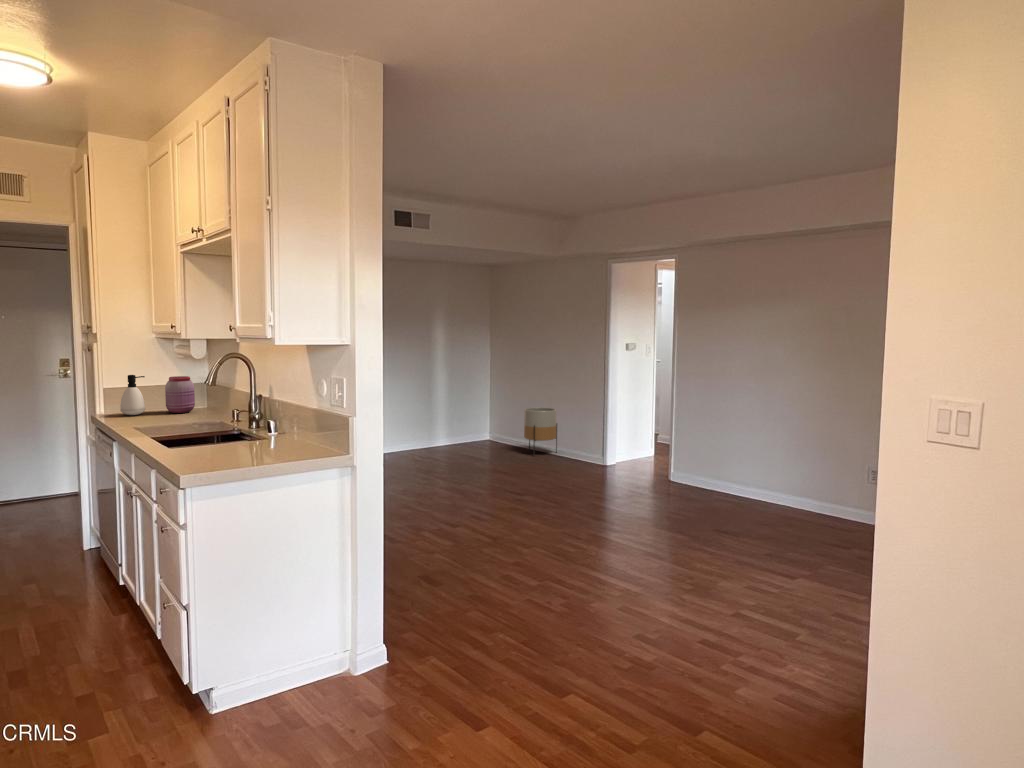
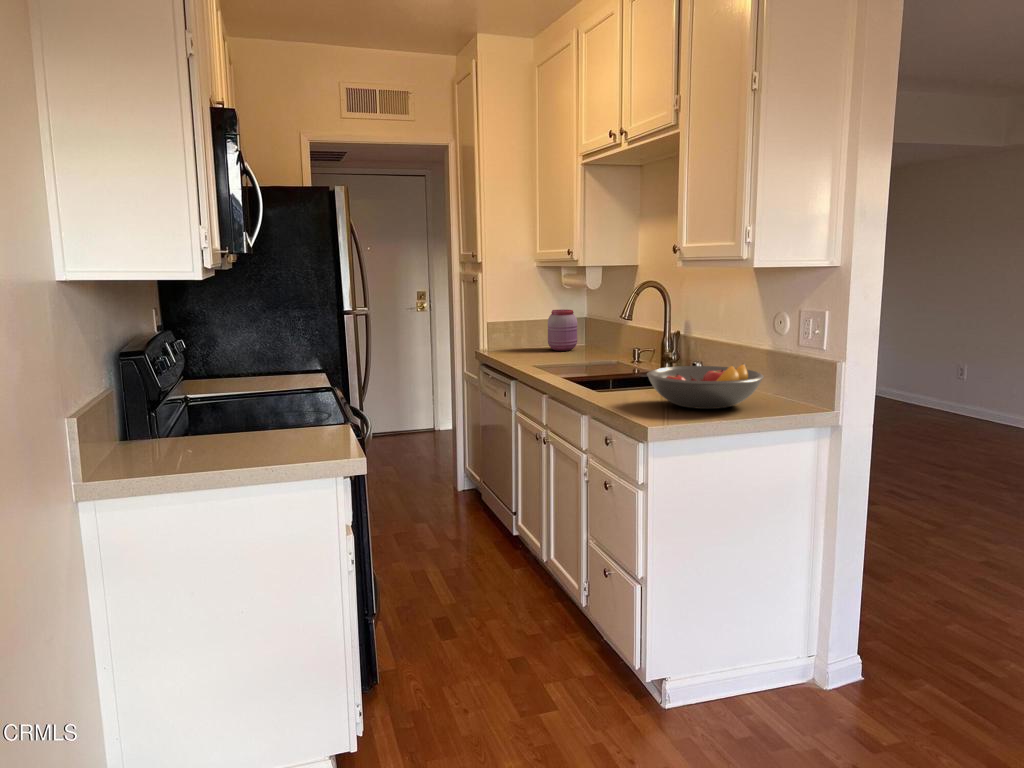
soap dispenser: present [120,375,145,415] -> none [505,307,529,352]
planter: present [524,407,557,455] -> none [923,356,975,419]
fruit bowl: none [198,420,297,458] -> present [647,363,764,409]

